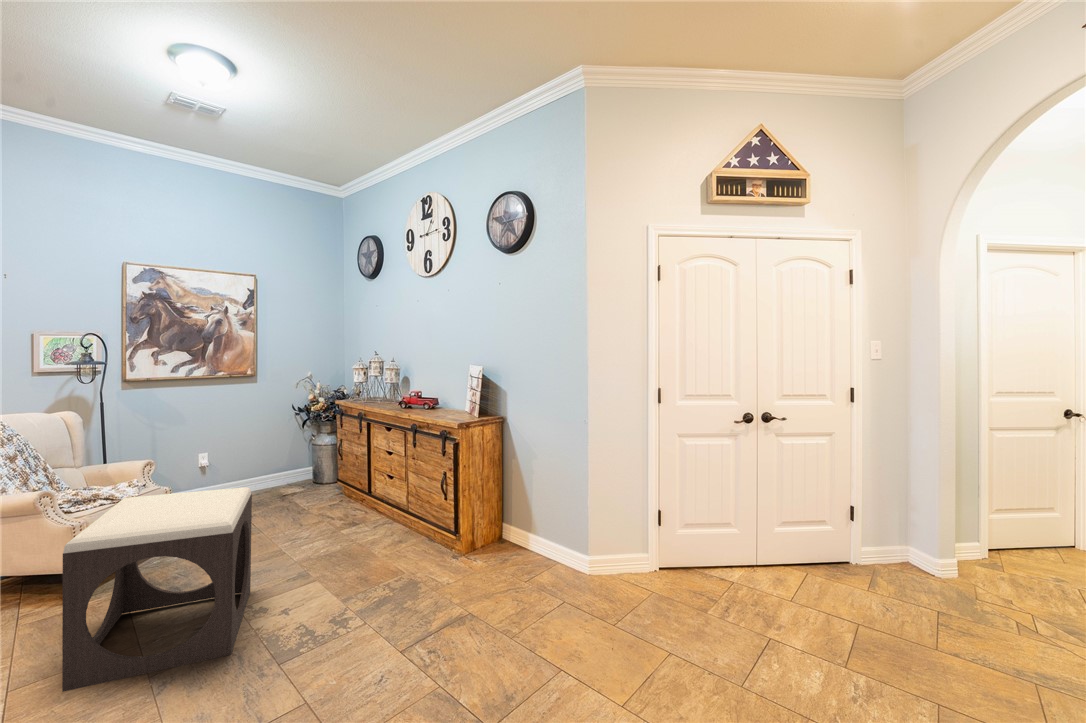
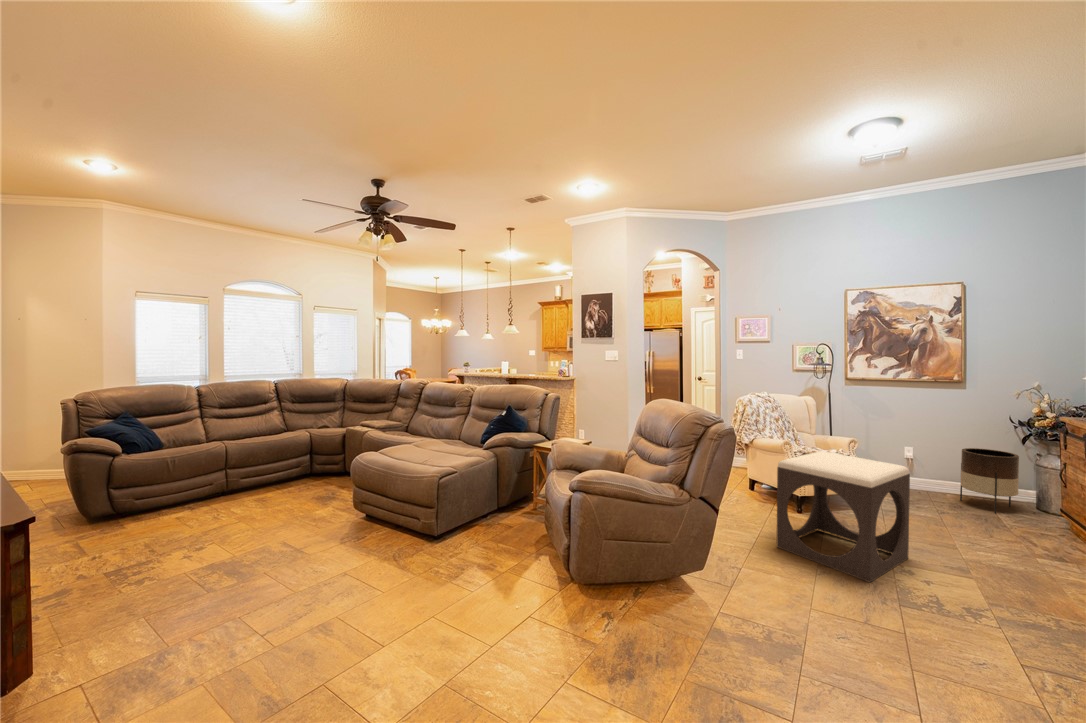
planter: none [255,439,301,499] -> present [960,448,1019,514]

